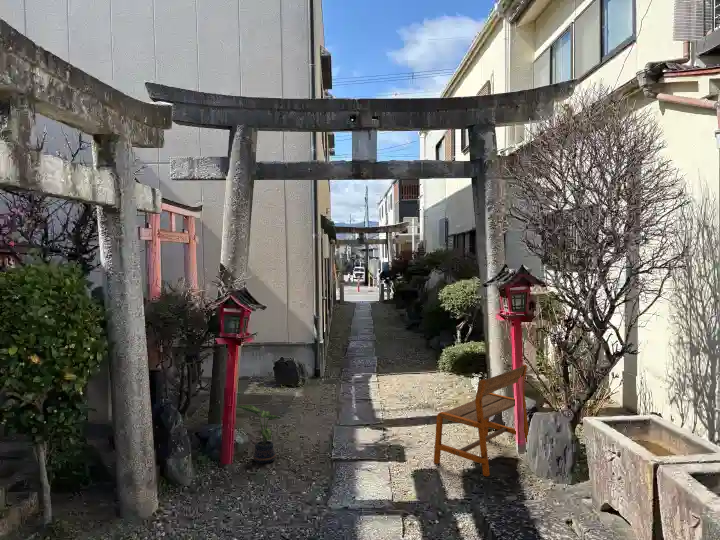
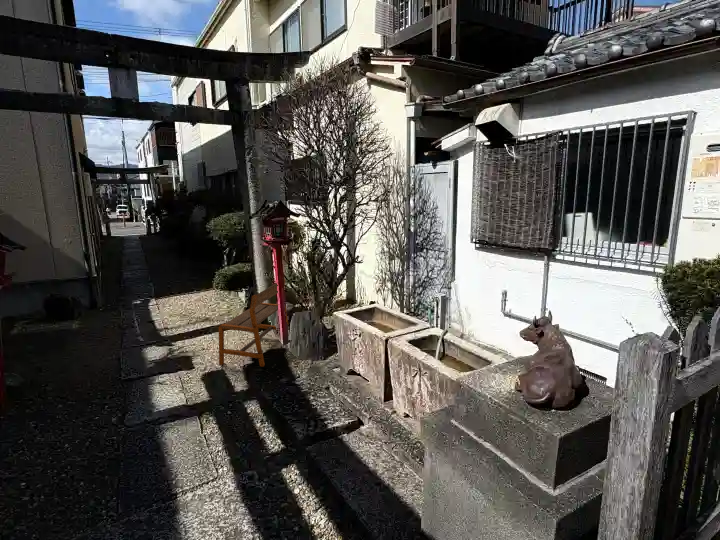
potted plant: present [238,405,281,463] -> none [12,348,68,399]

